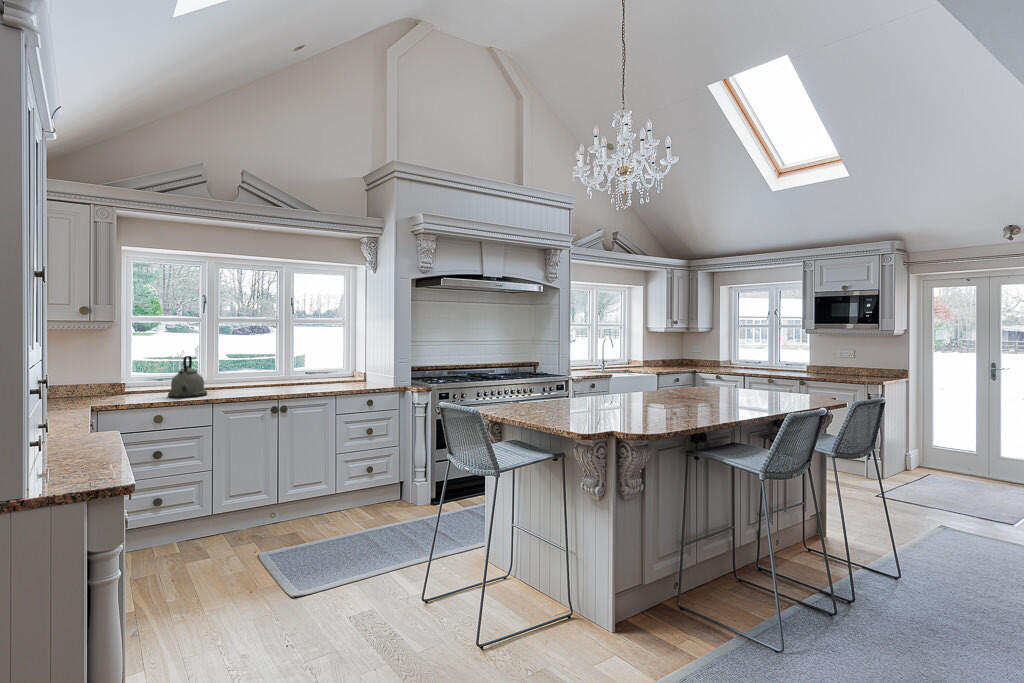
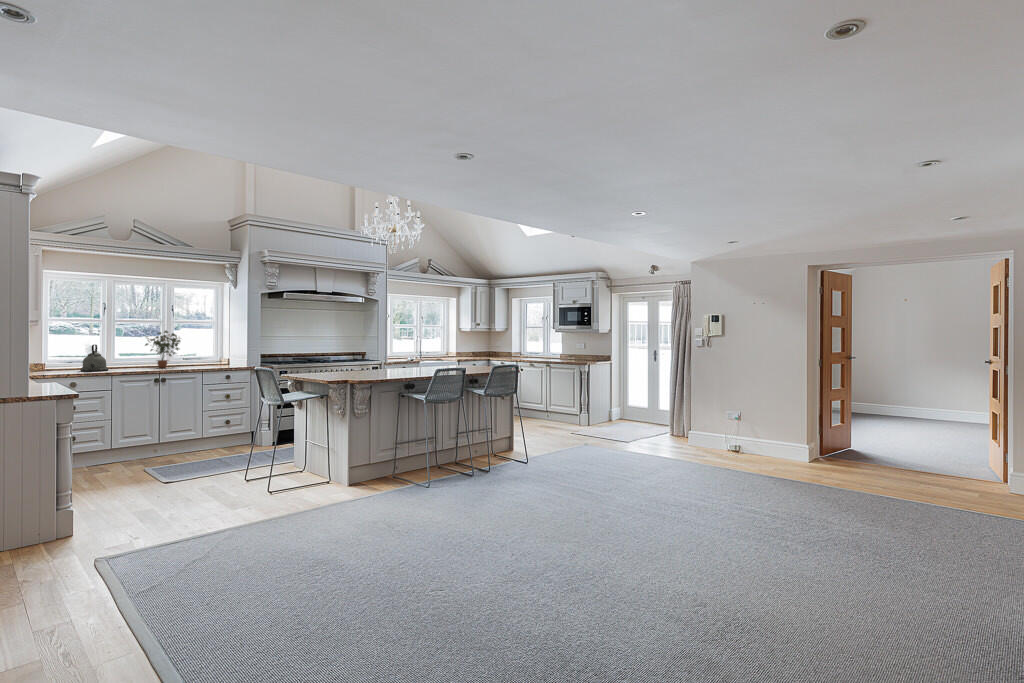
potted plant: none [256,334,309,389] -> present [145,331,180,368]

